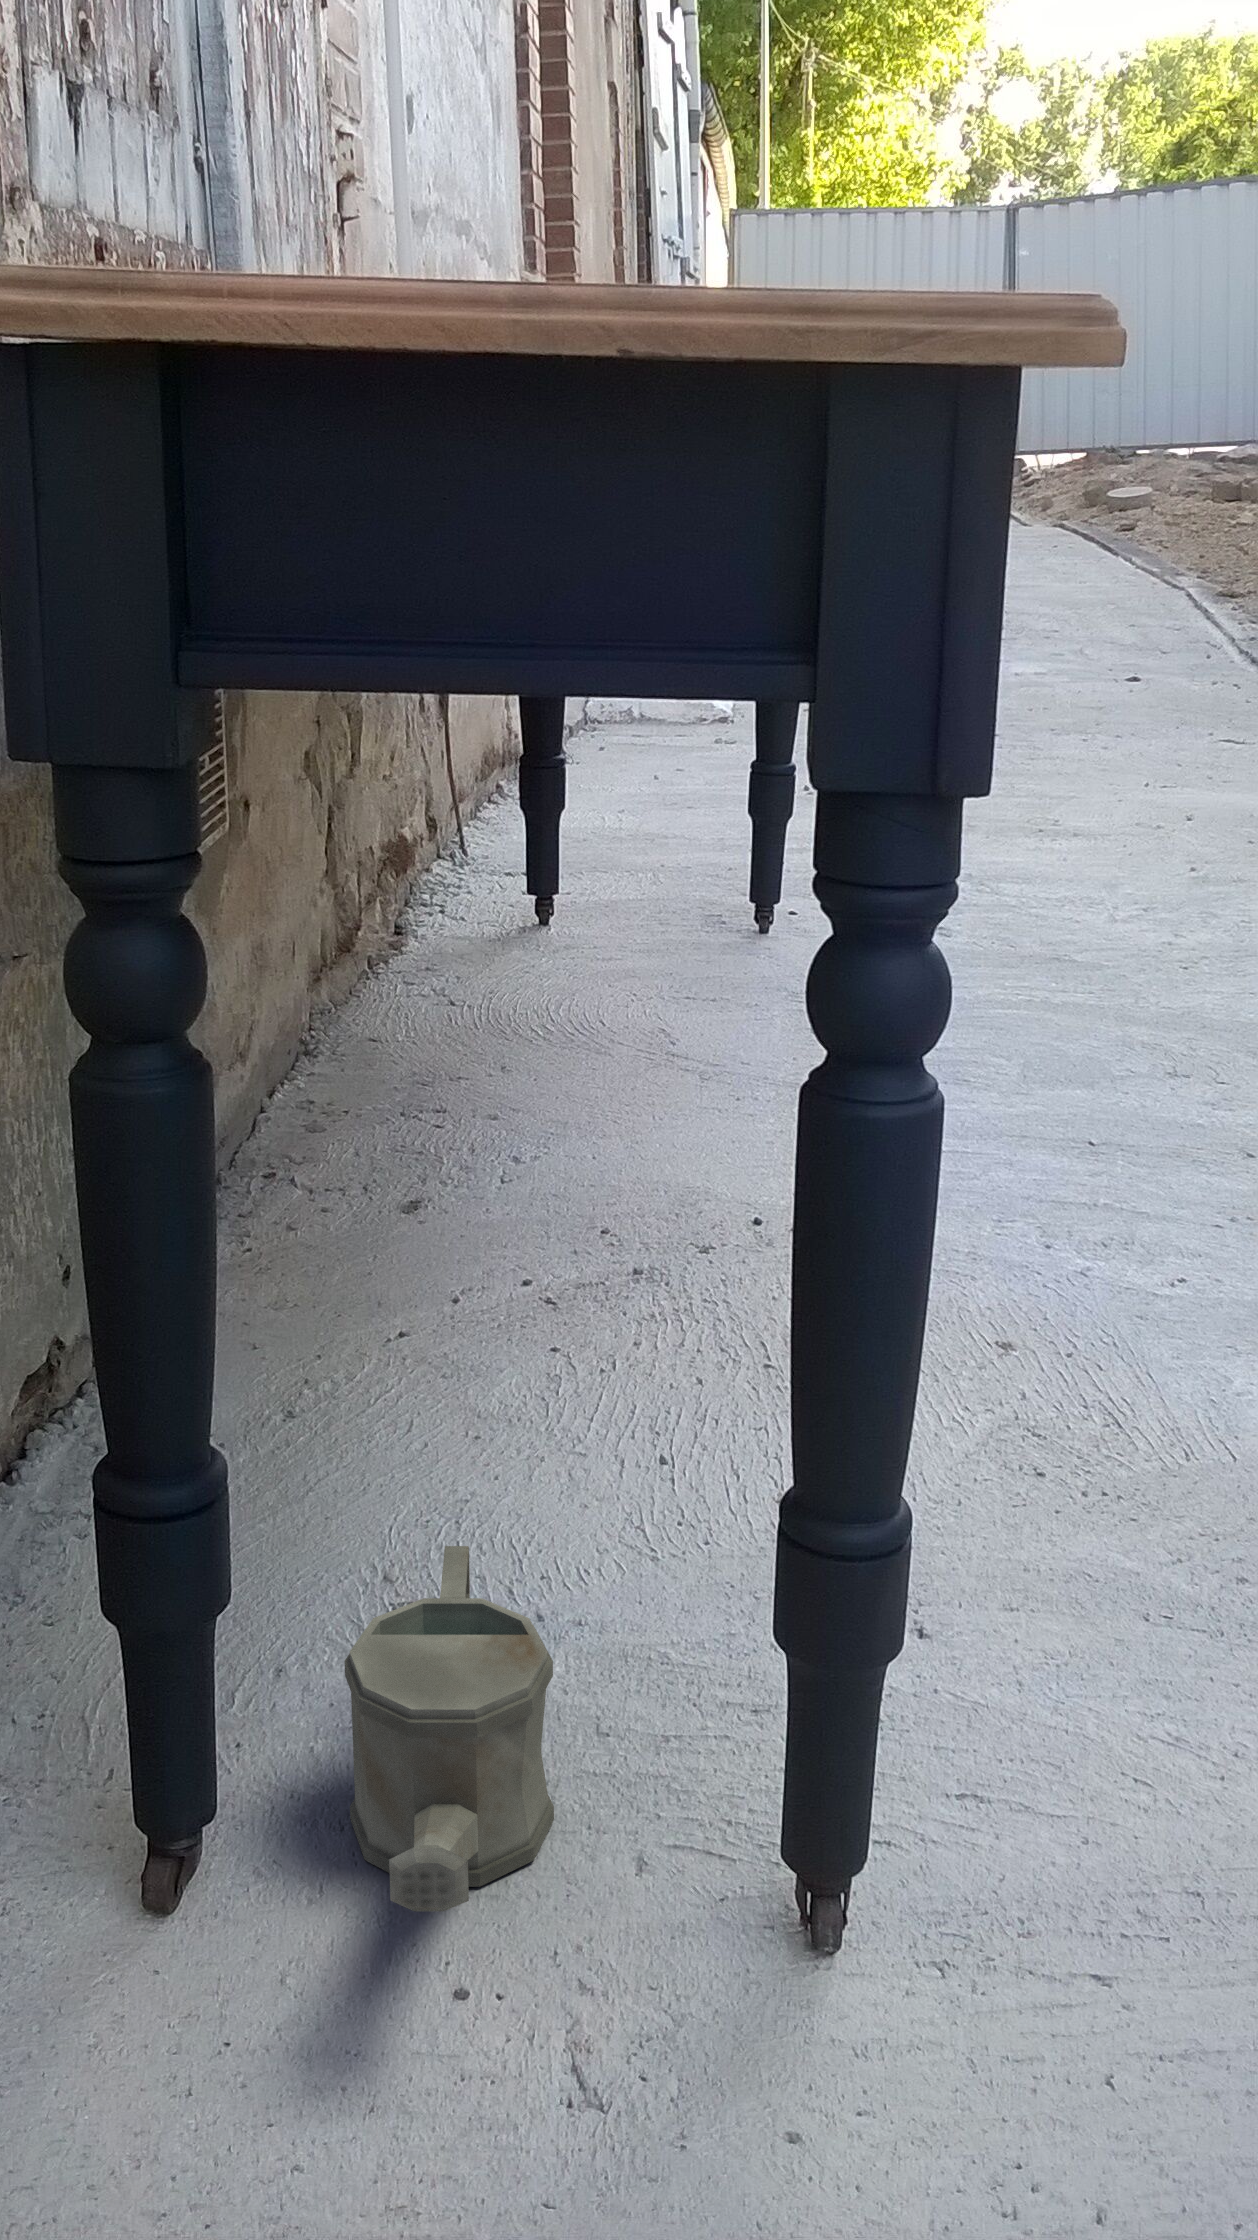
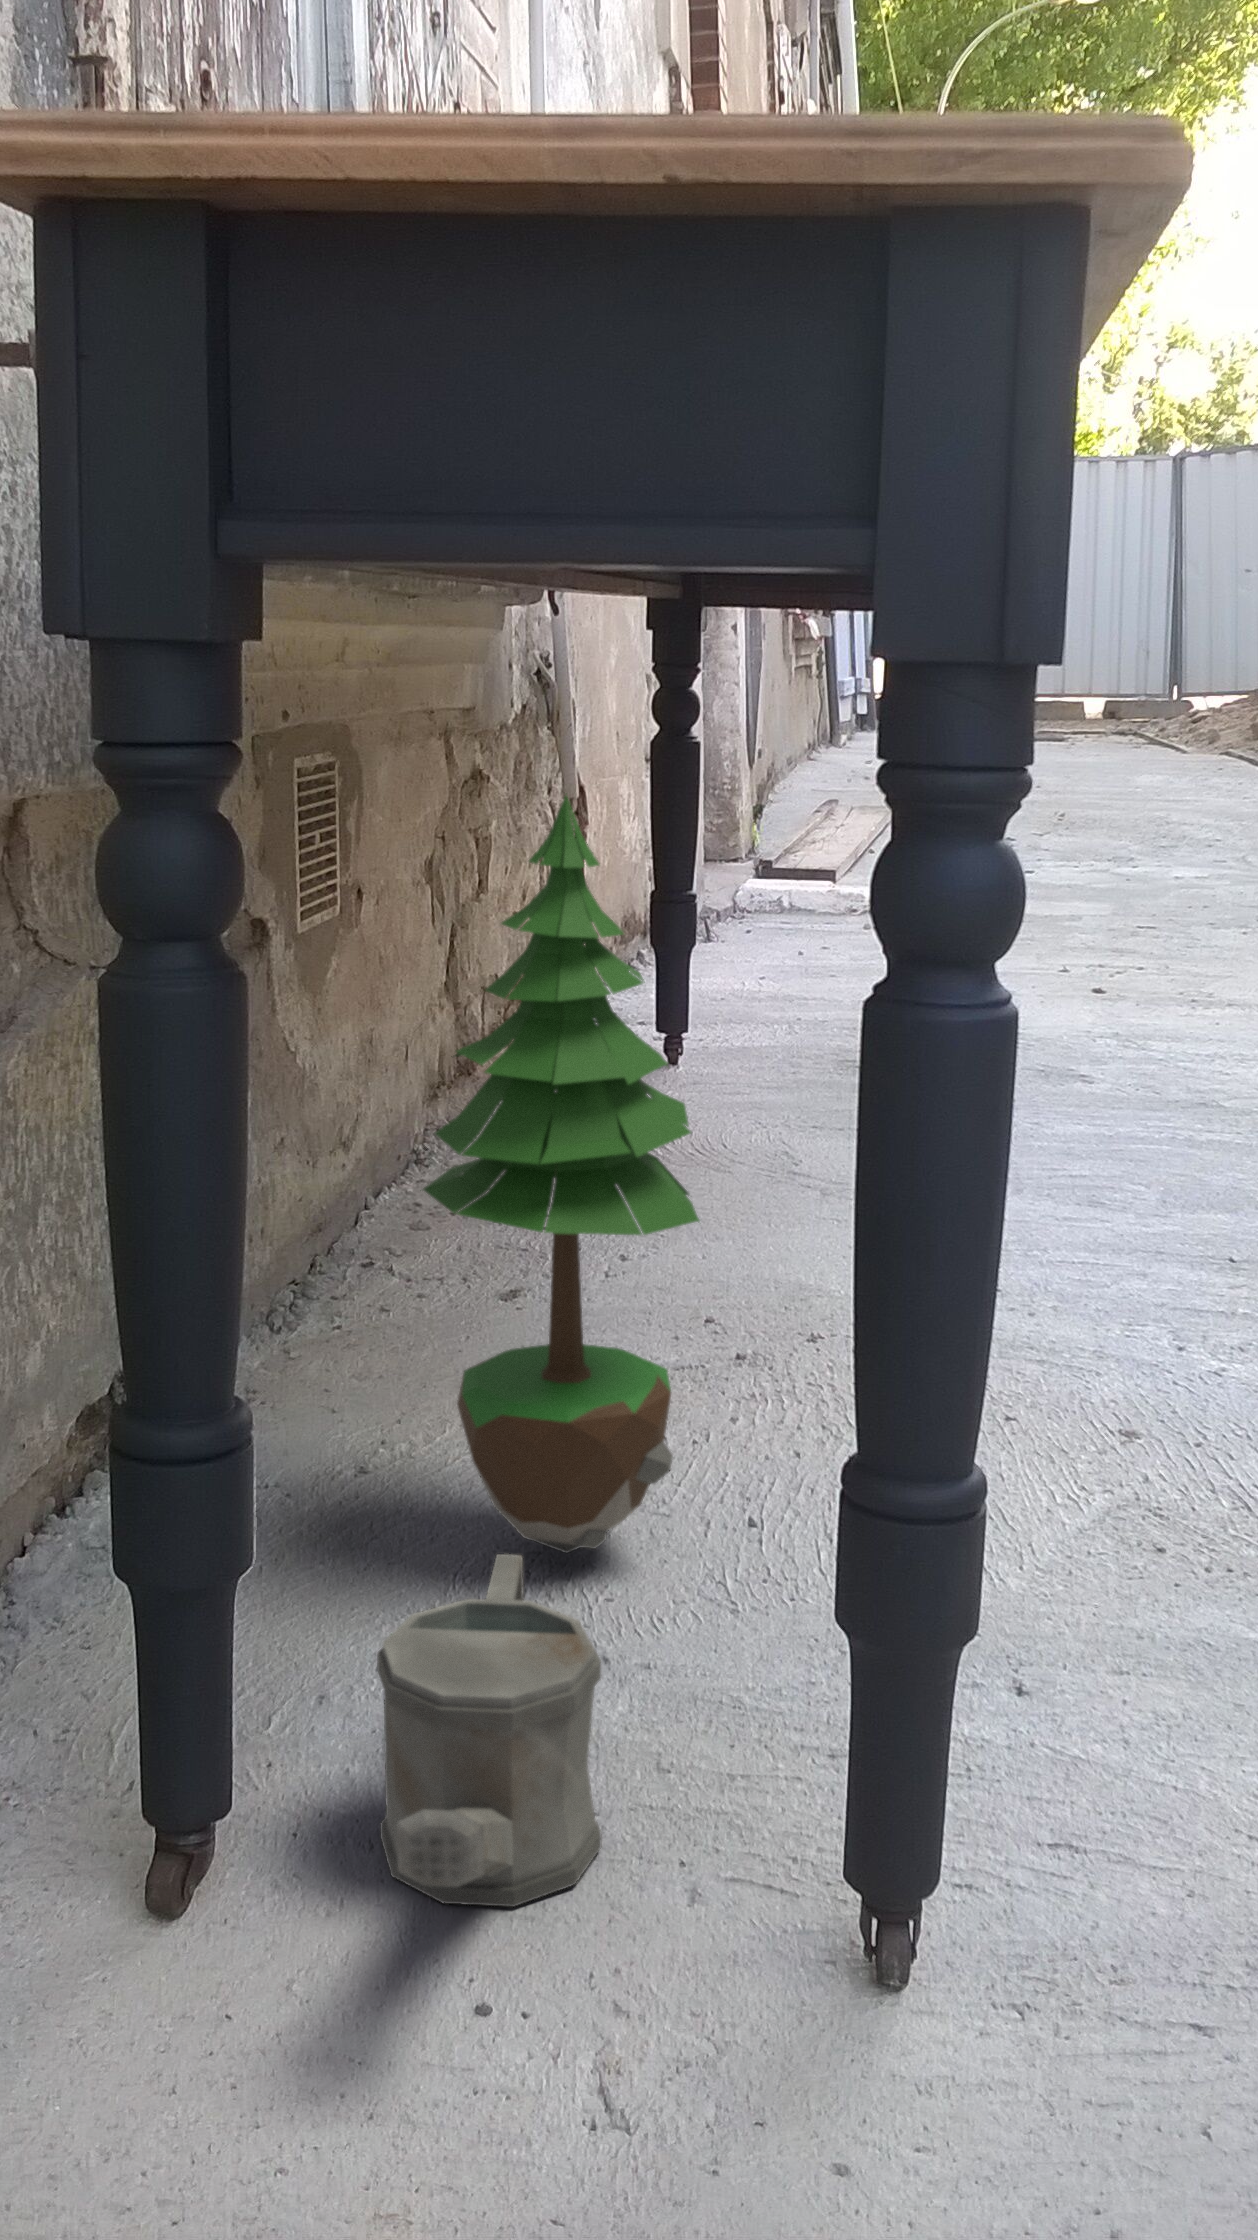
potted tree: none [348,800,619,1500] -> present [423,795,700,1553]

